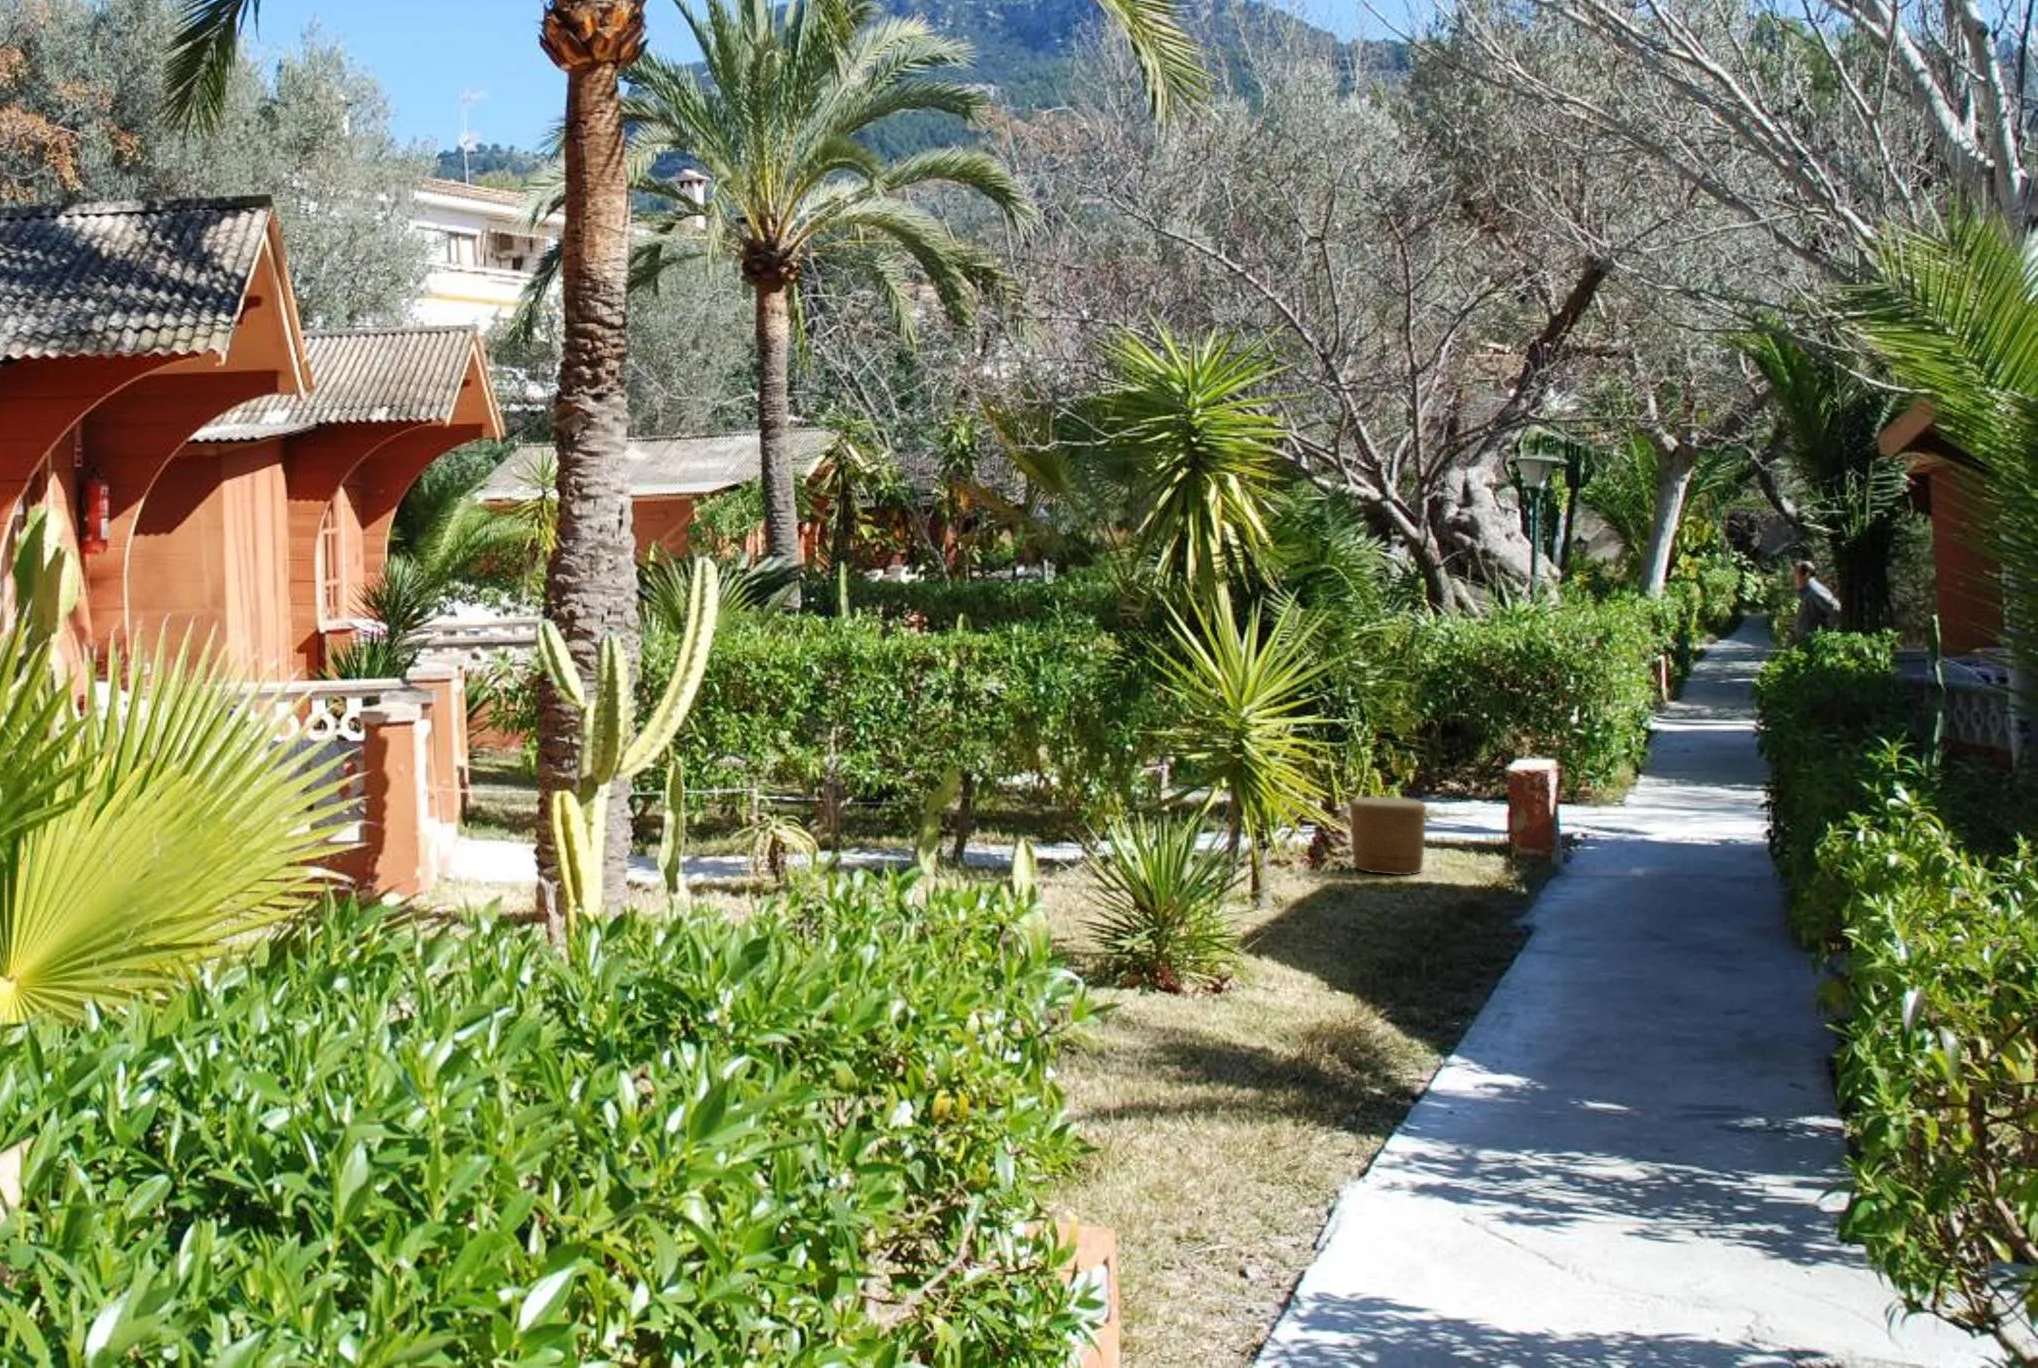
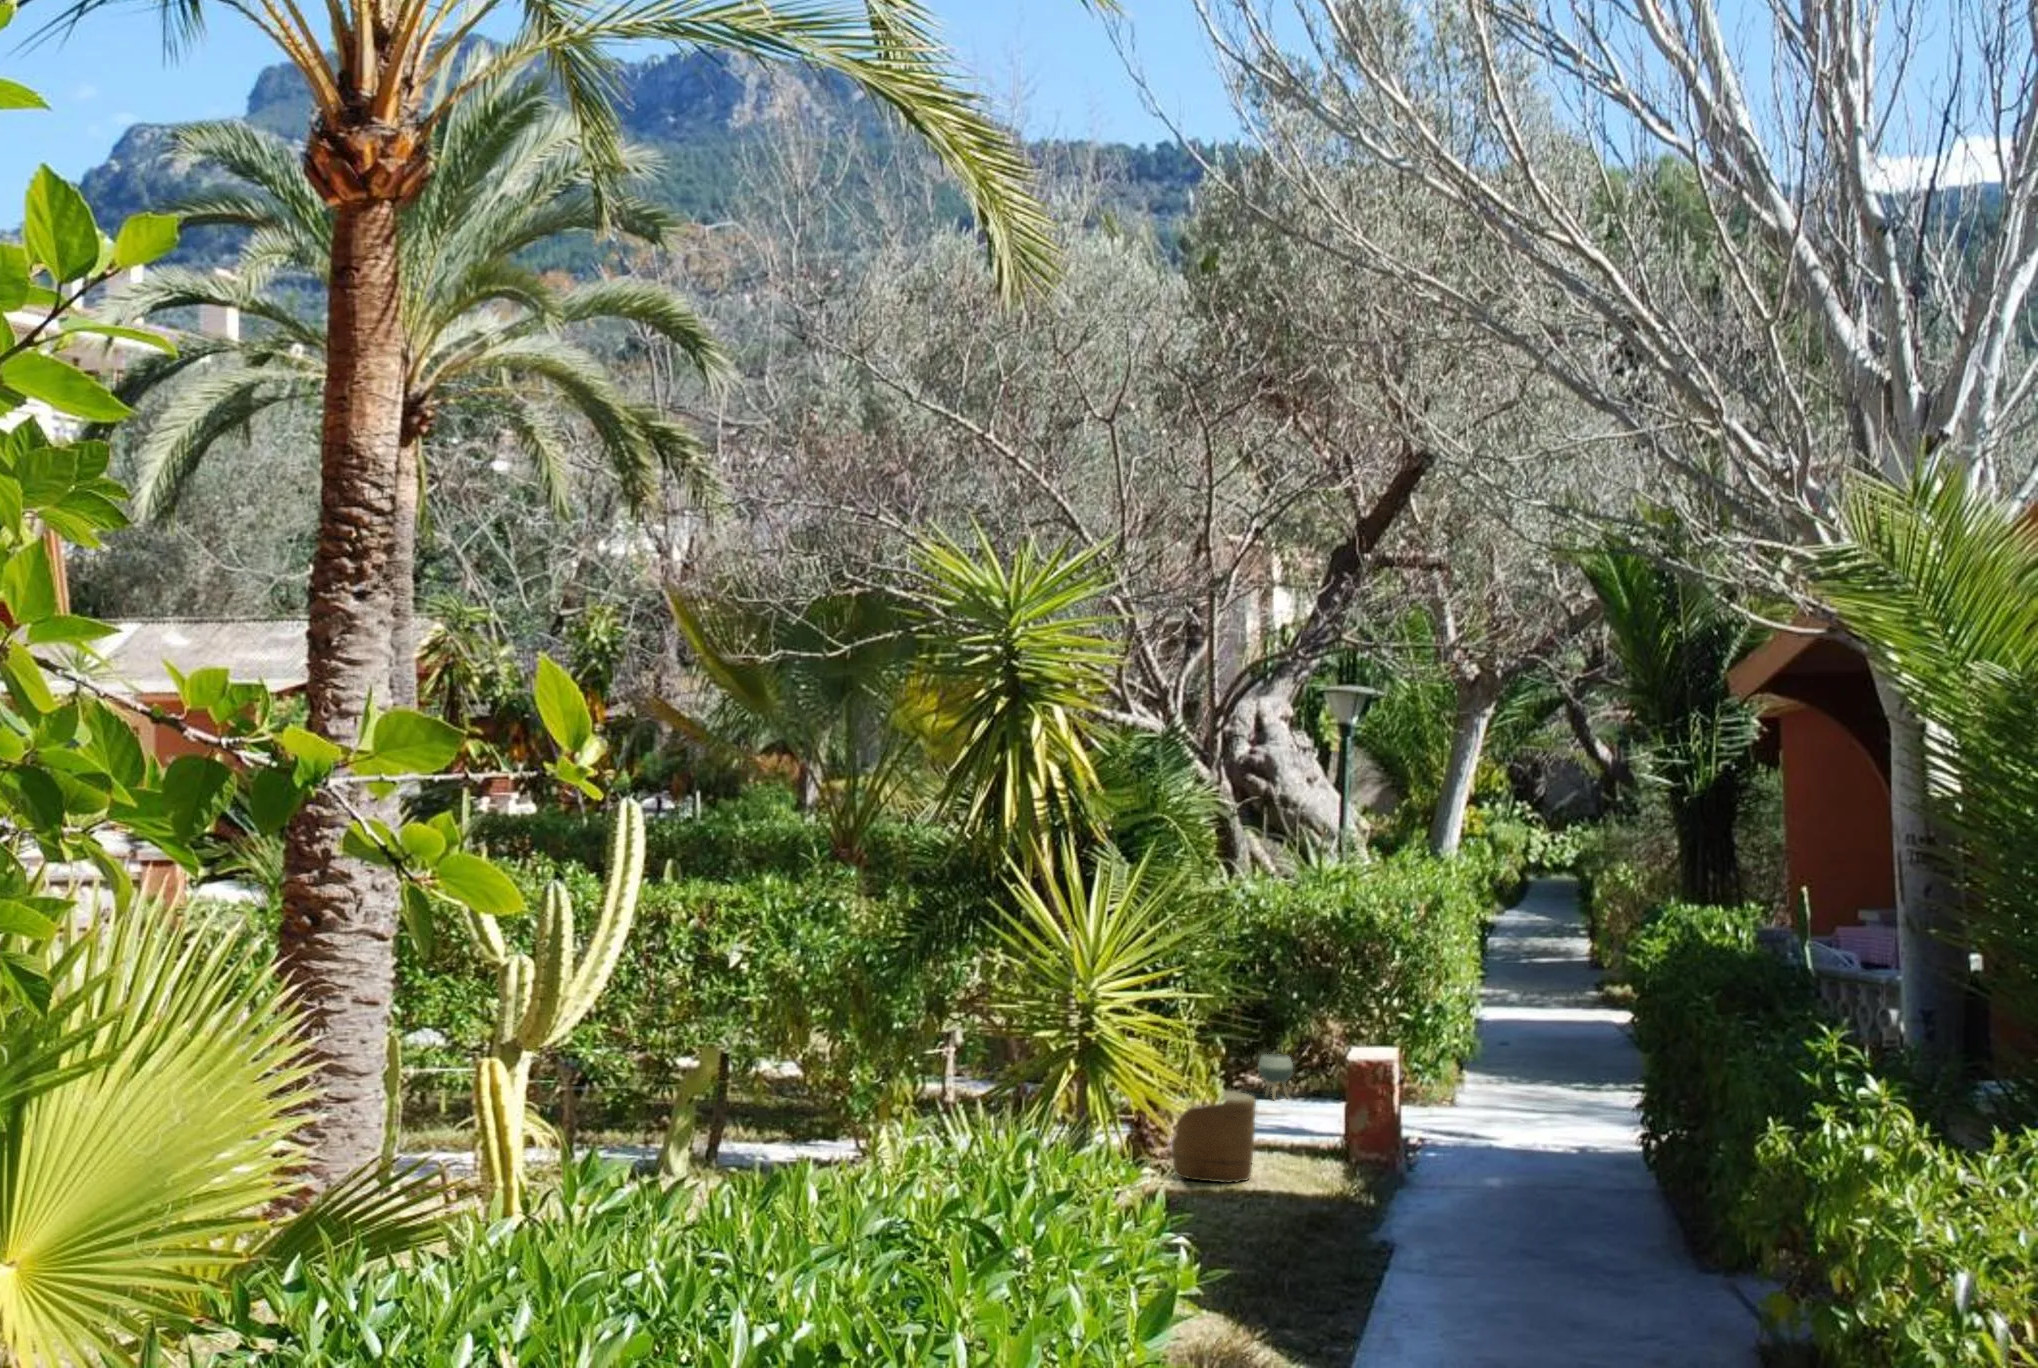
planter: none [1452,766,1482,804] -> present [1259,1054,1293,1099]

